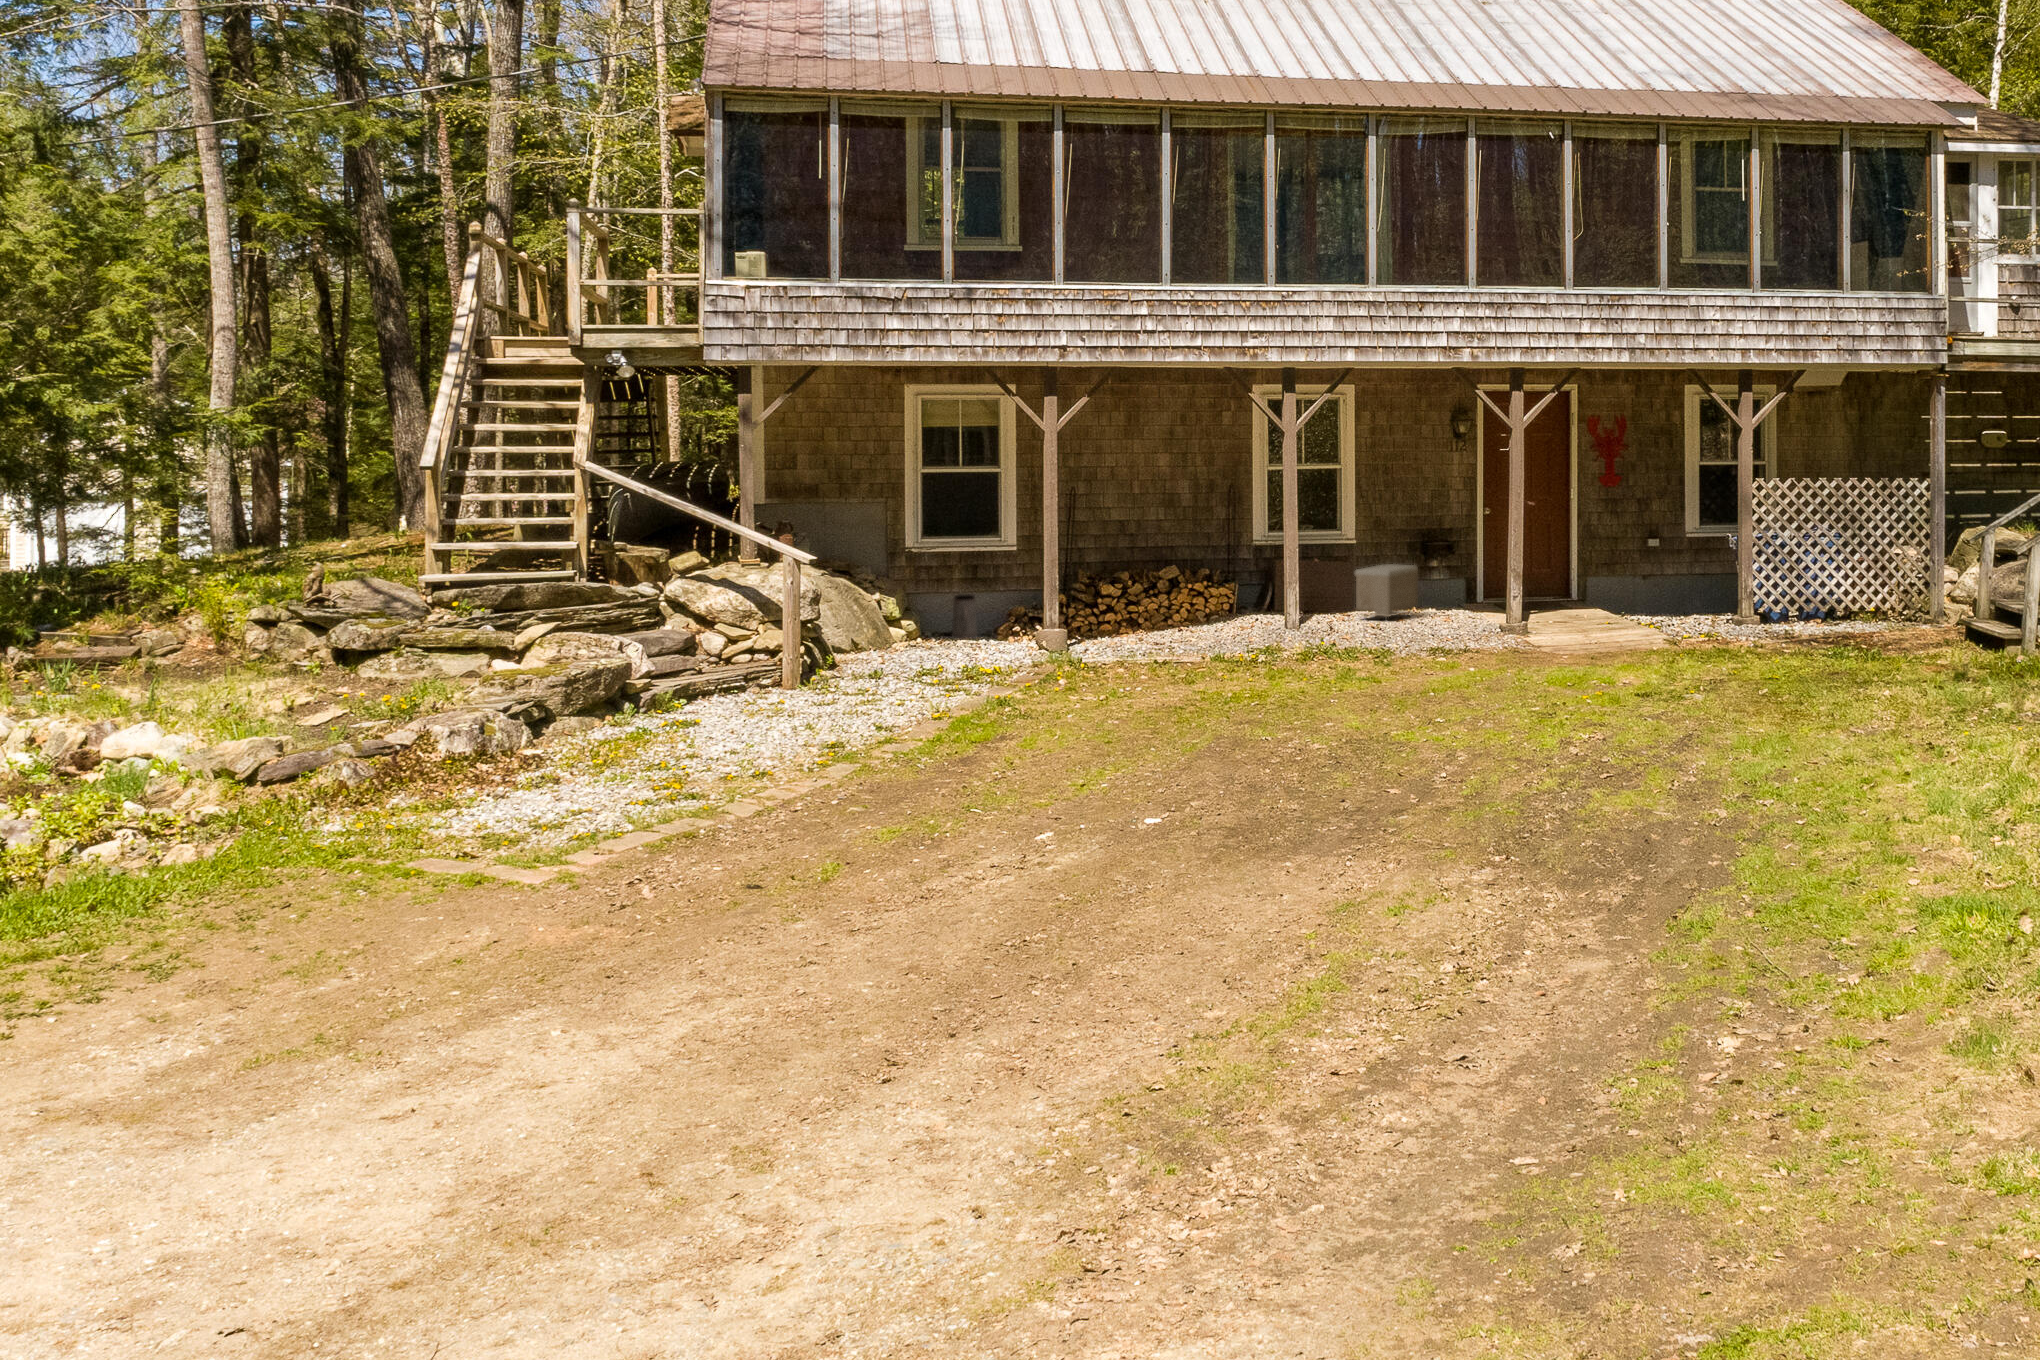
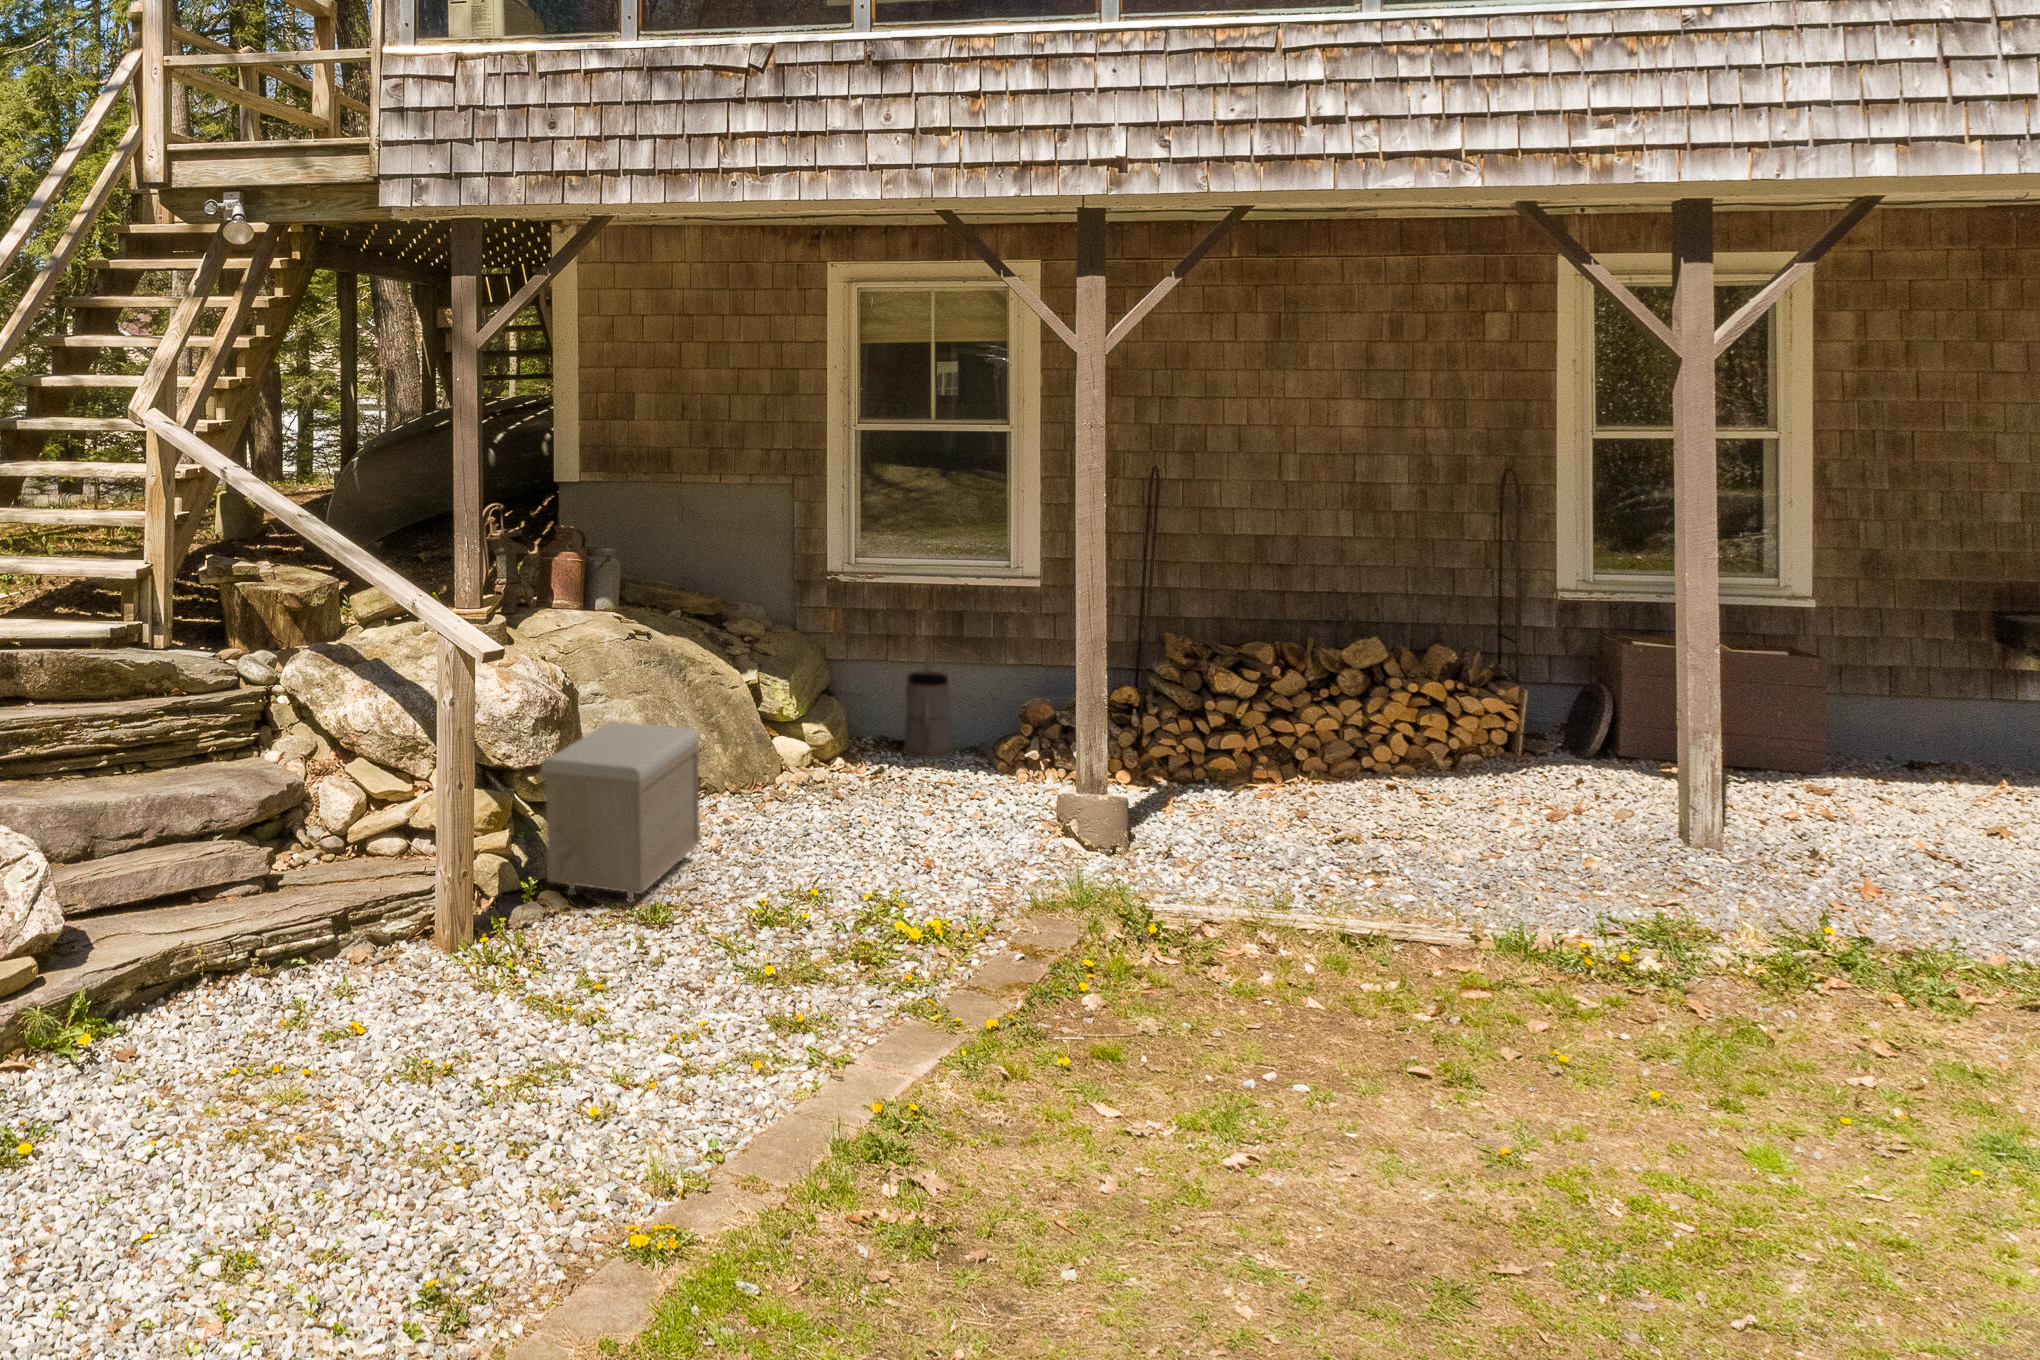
storage bench: present [1355,564,1418,620] -> present [541,722,700,902]

